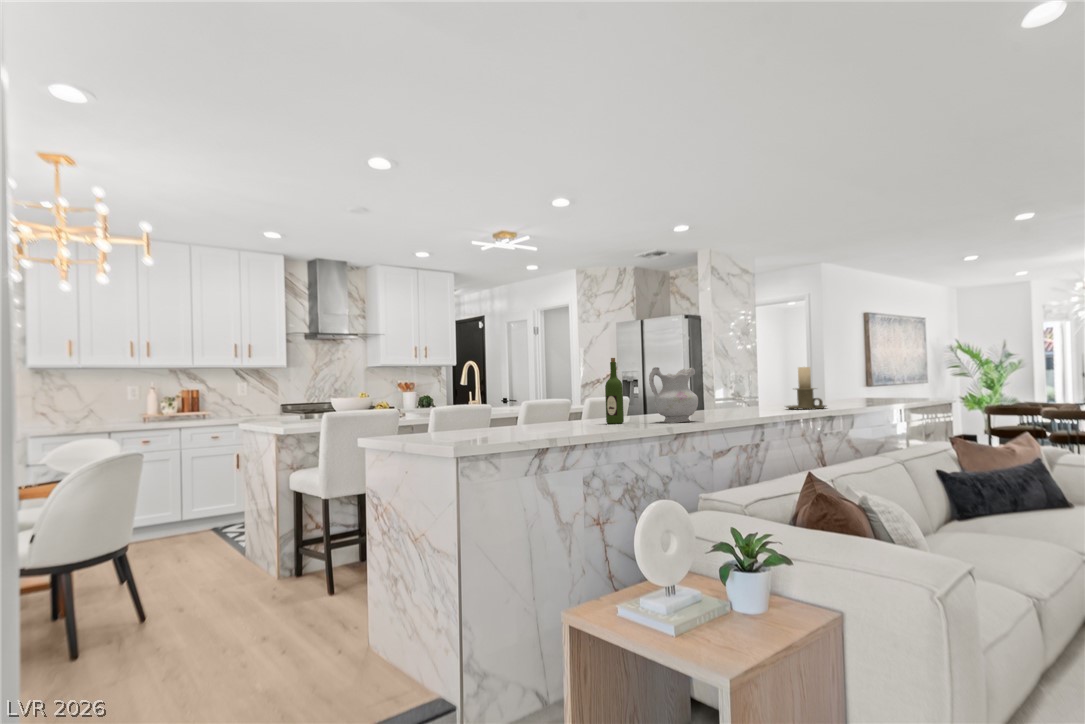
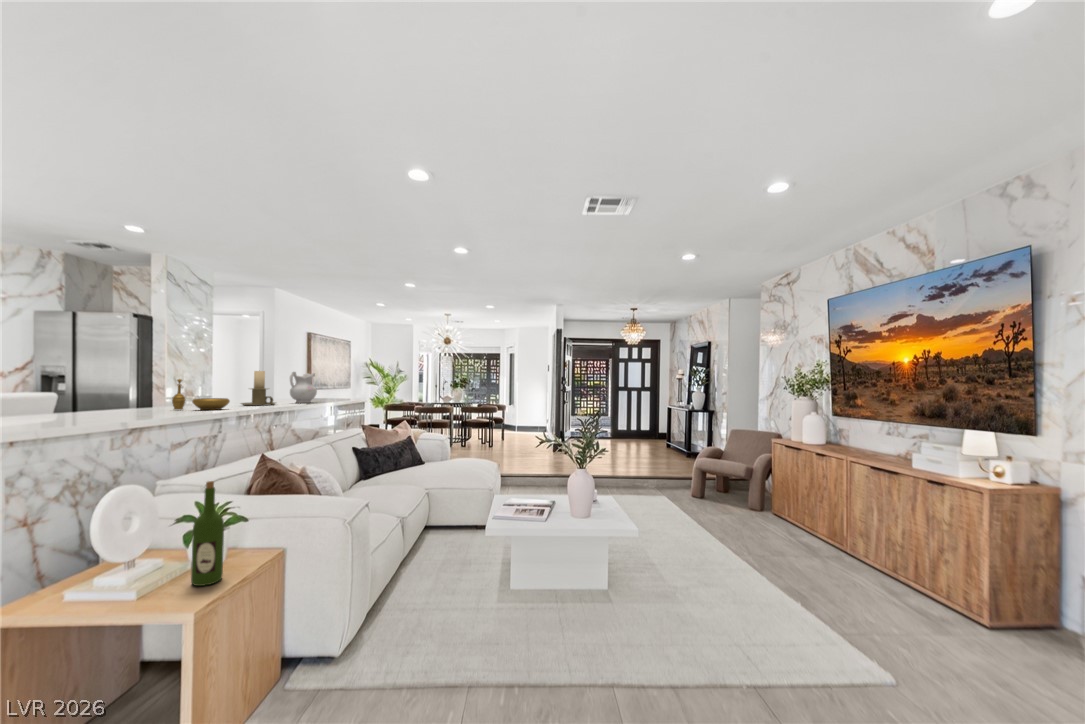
wine bottle: present [605,358,624,424] -> present [191,481,224,586]
ceramic pitcher: present [649,367,698,422] -> present [290,372,317,403]
decorative bowl: none [714,380,771,415] -> present [172,379,230,410]

